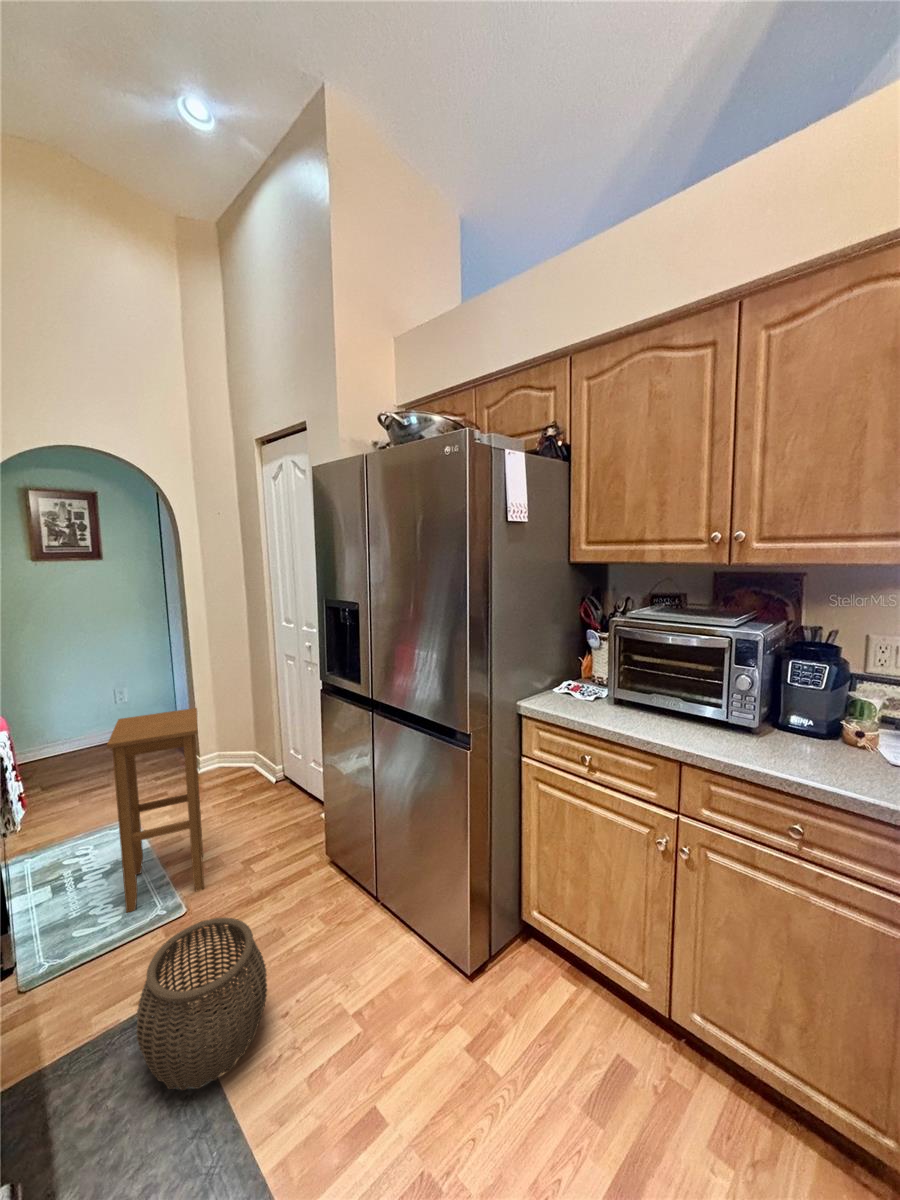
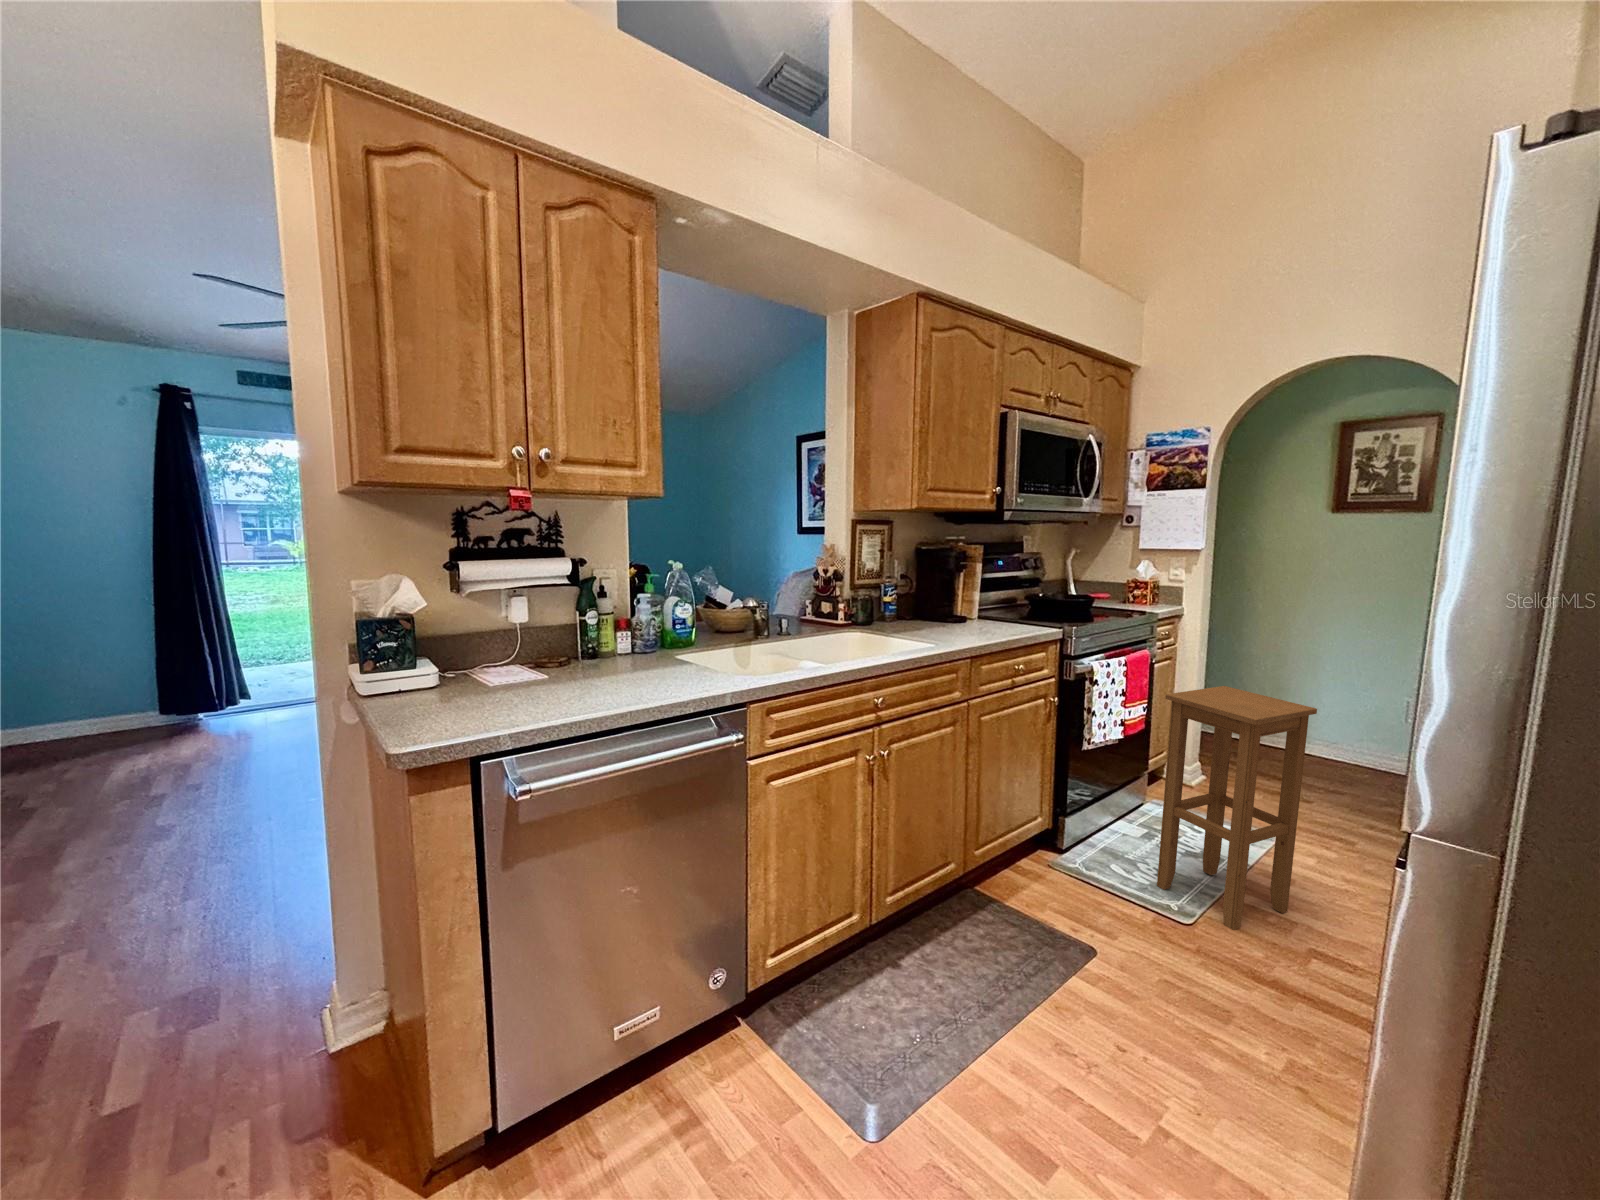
woven basket: present [136,918,267,1090] -> none [999,867,1130,1023]

